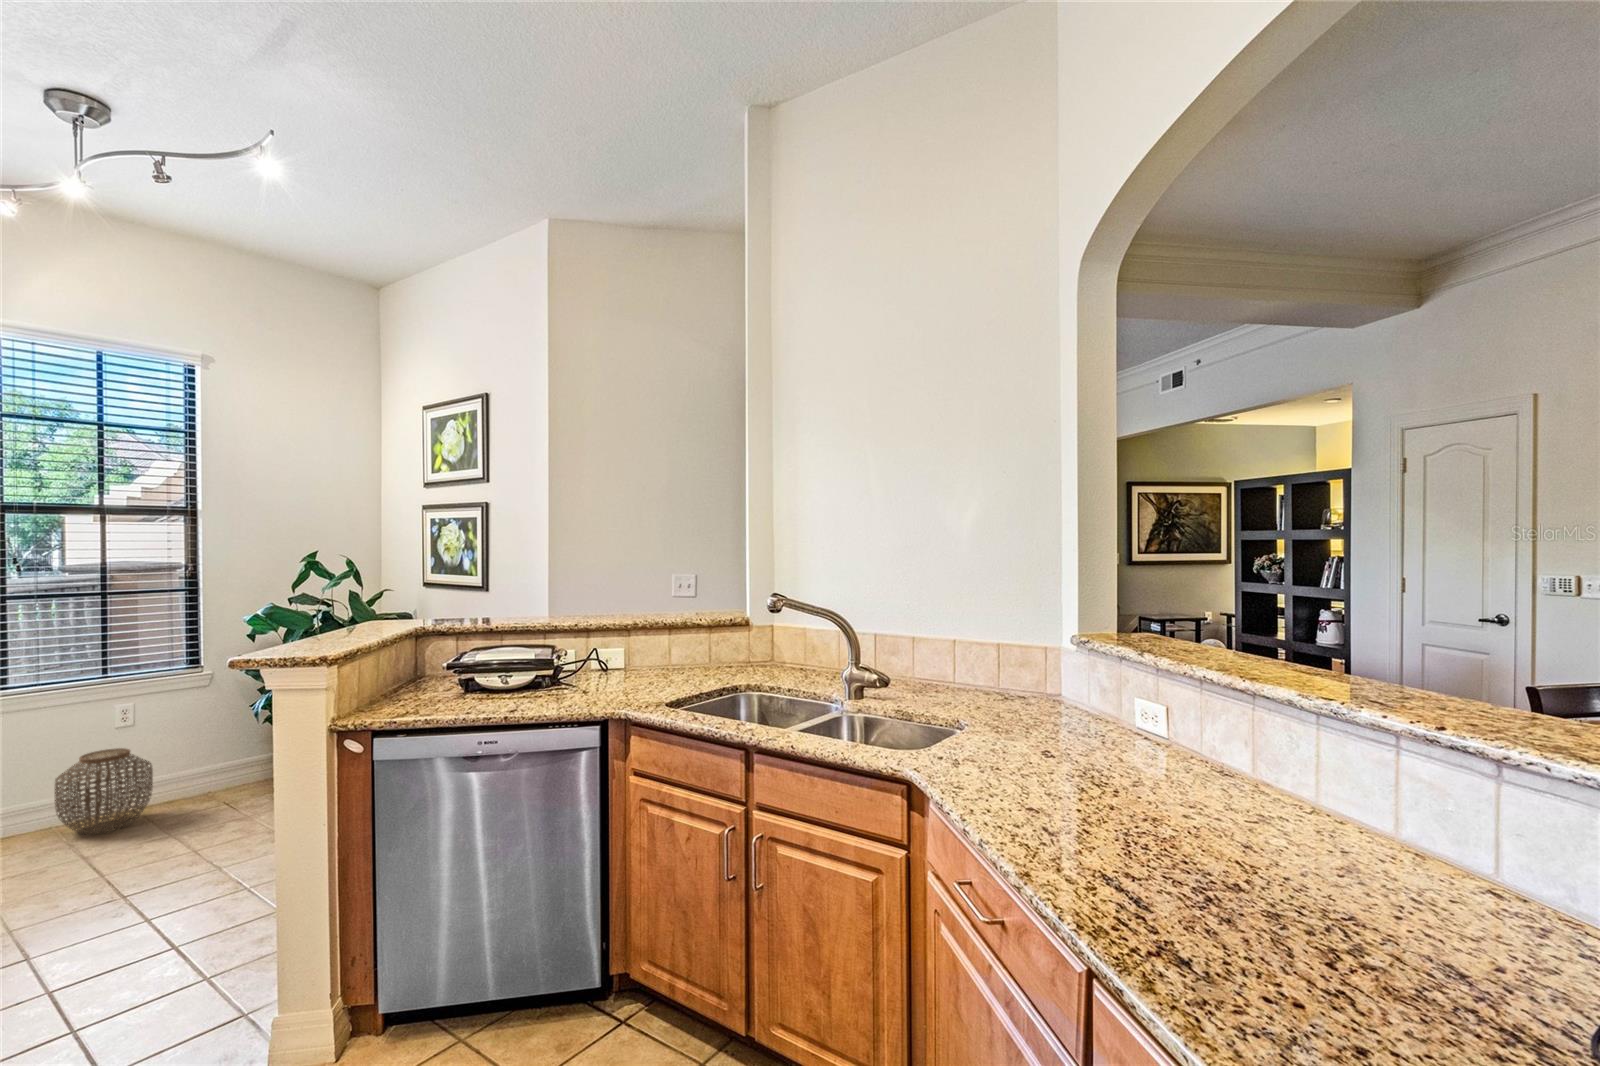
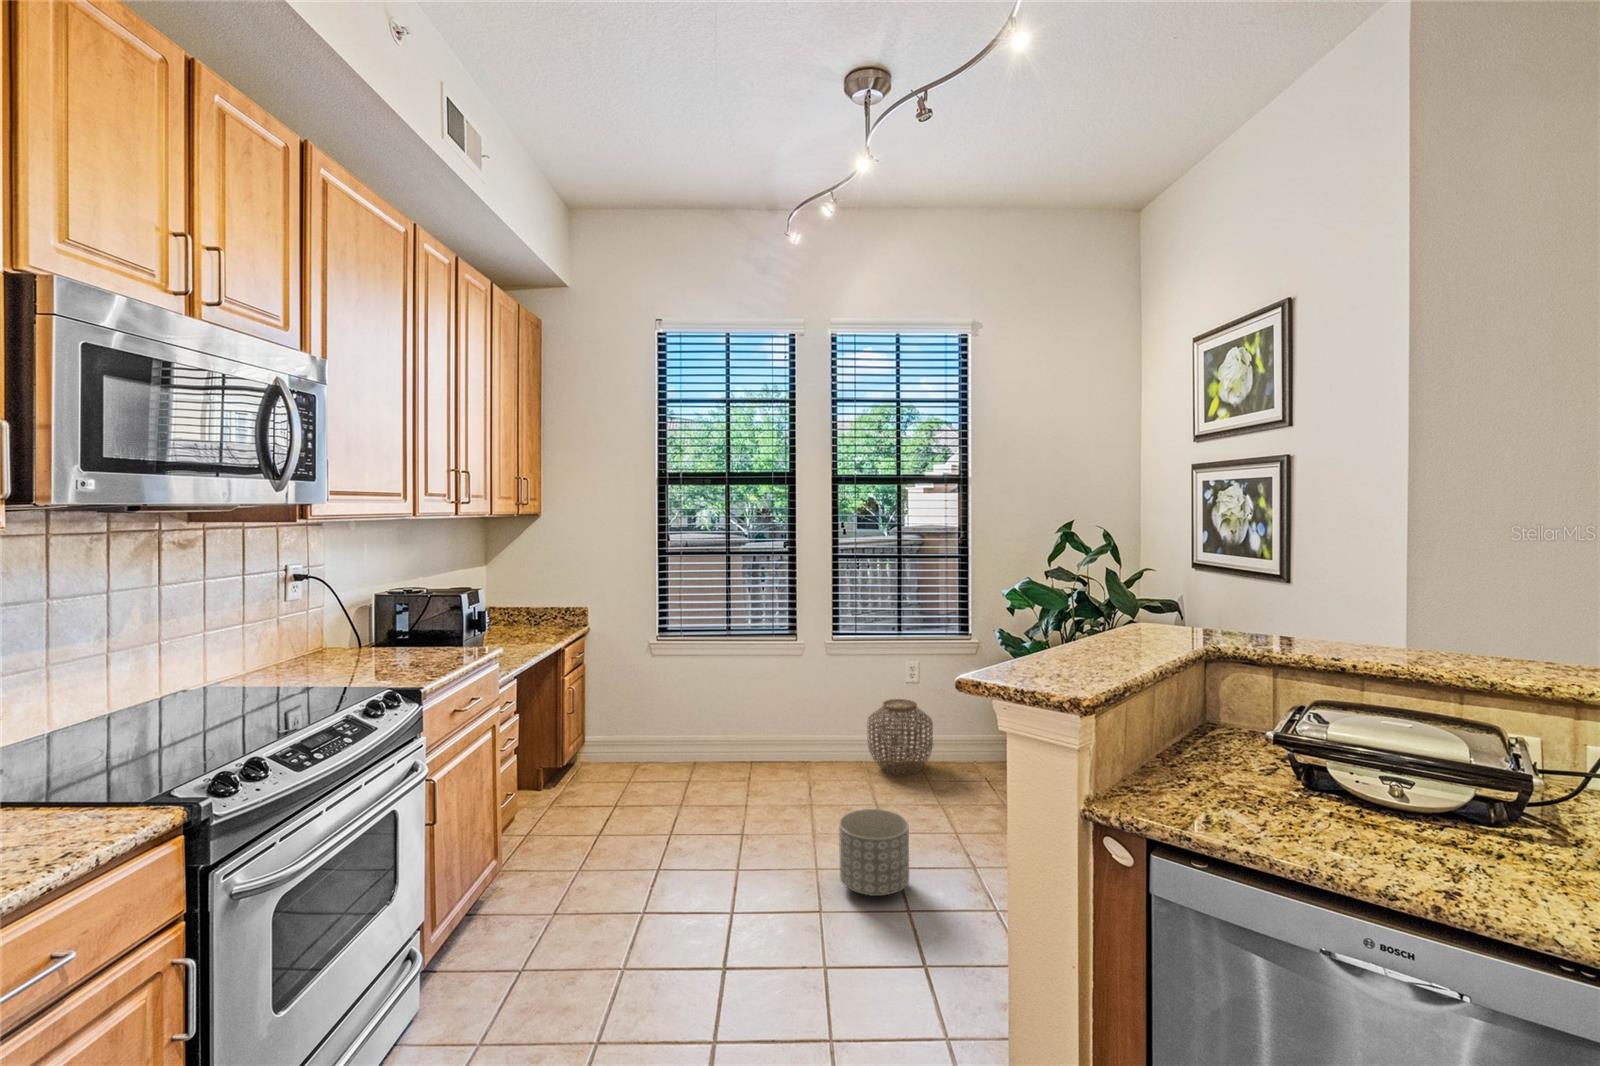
planter: none [42,846,140,936] -> present [839,809,909,896]

